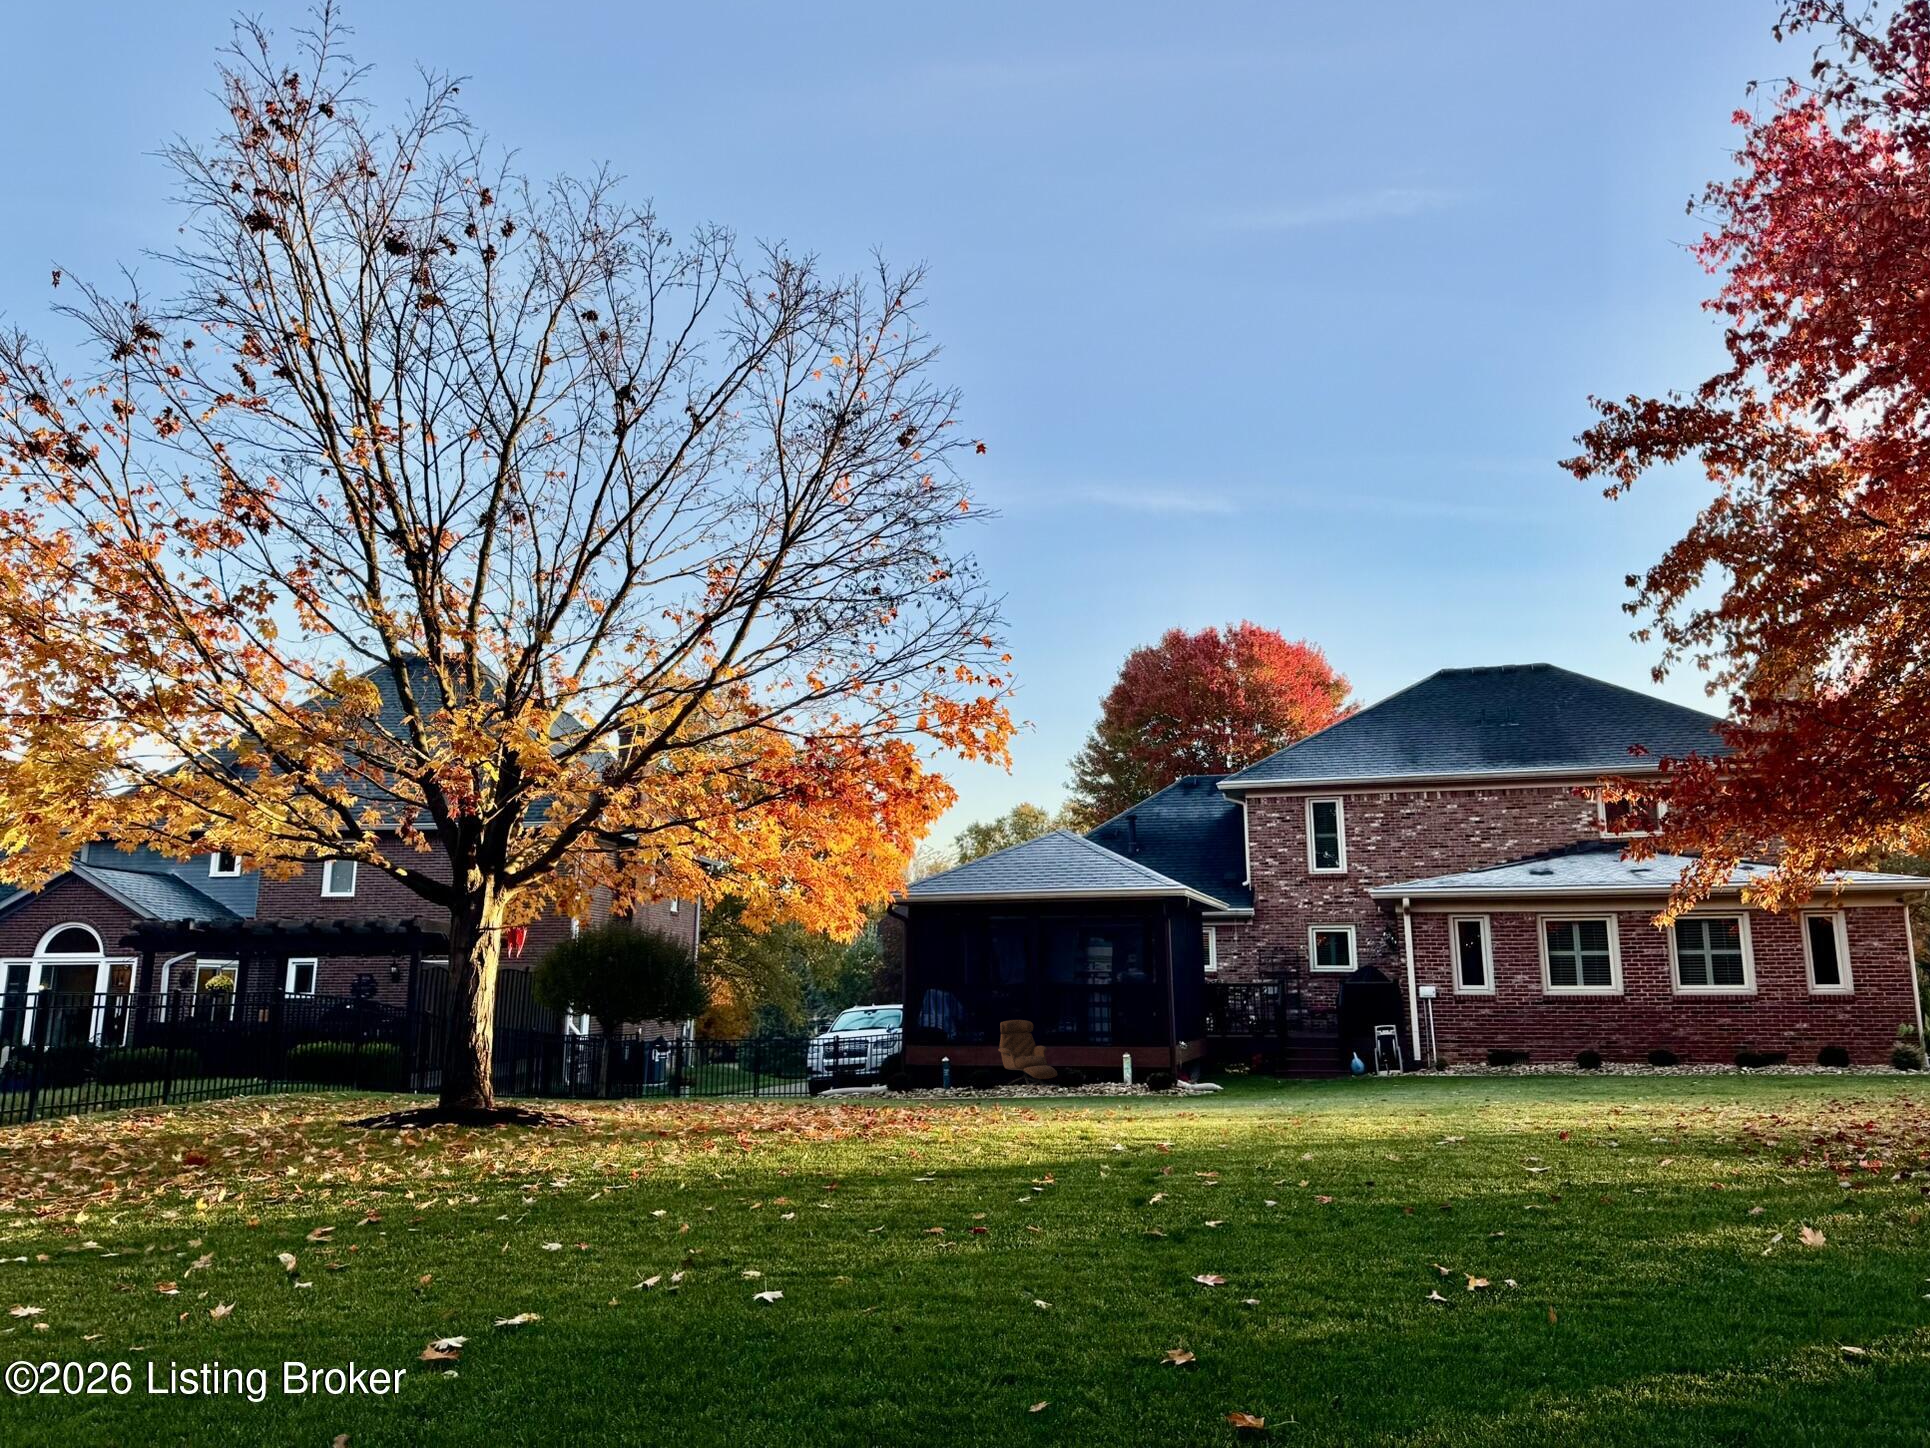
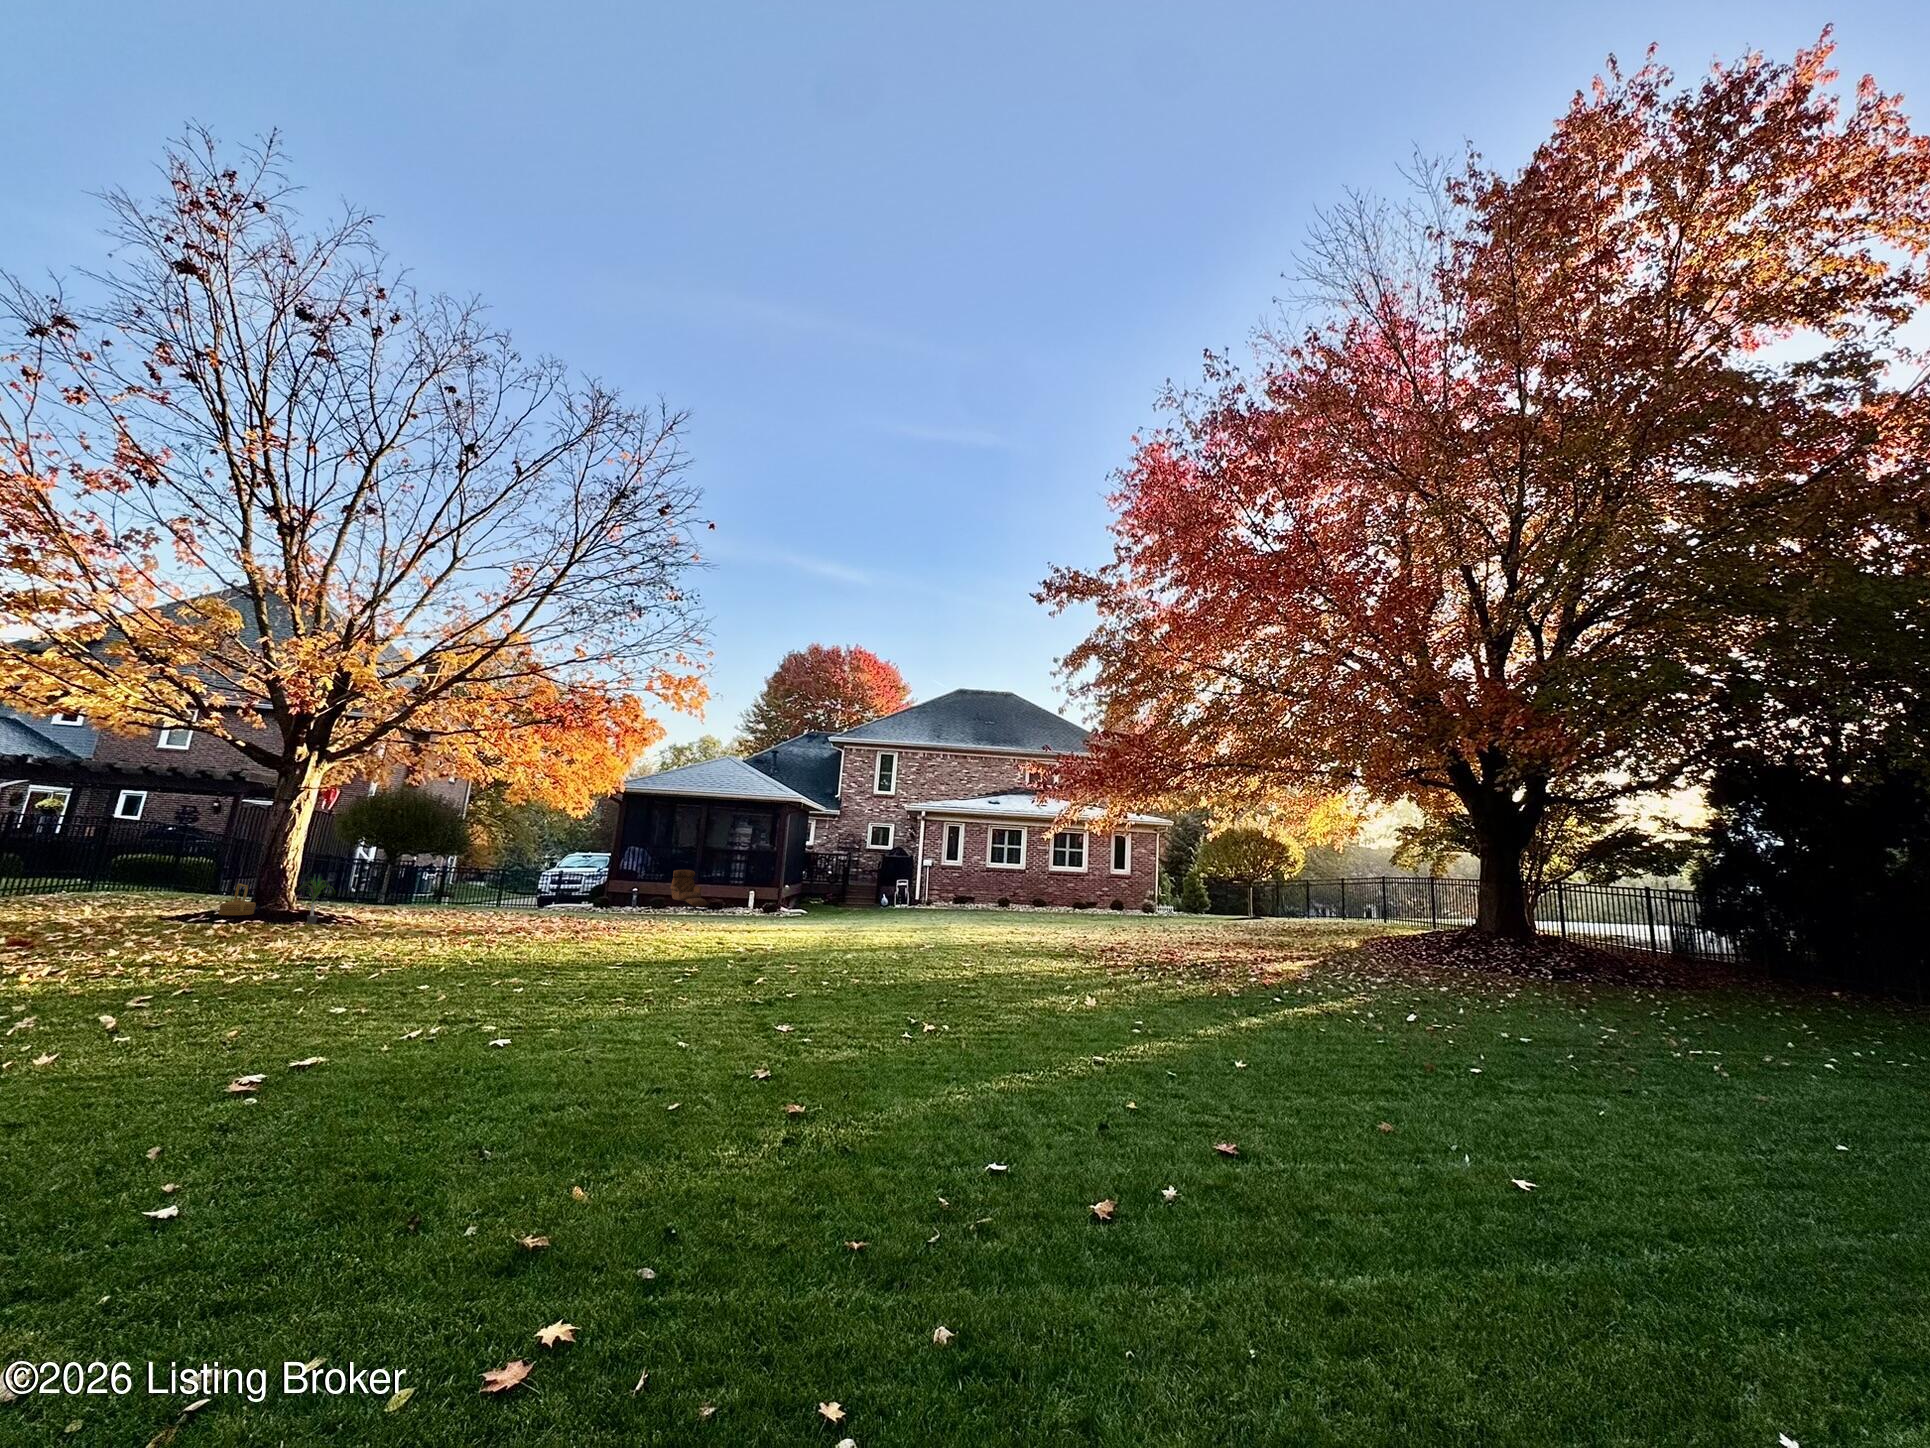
potted plant: none [488,1051,539,1127] -> present [307,879,328,924]
woven basket: none [404,1071,446,1117] -> present [219,884,256,915]

